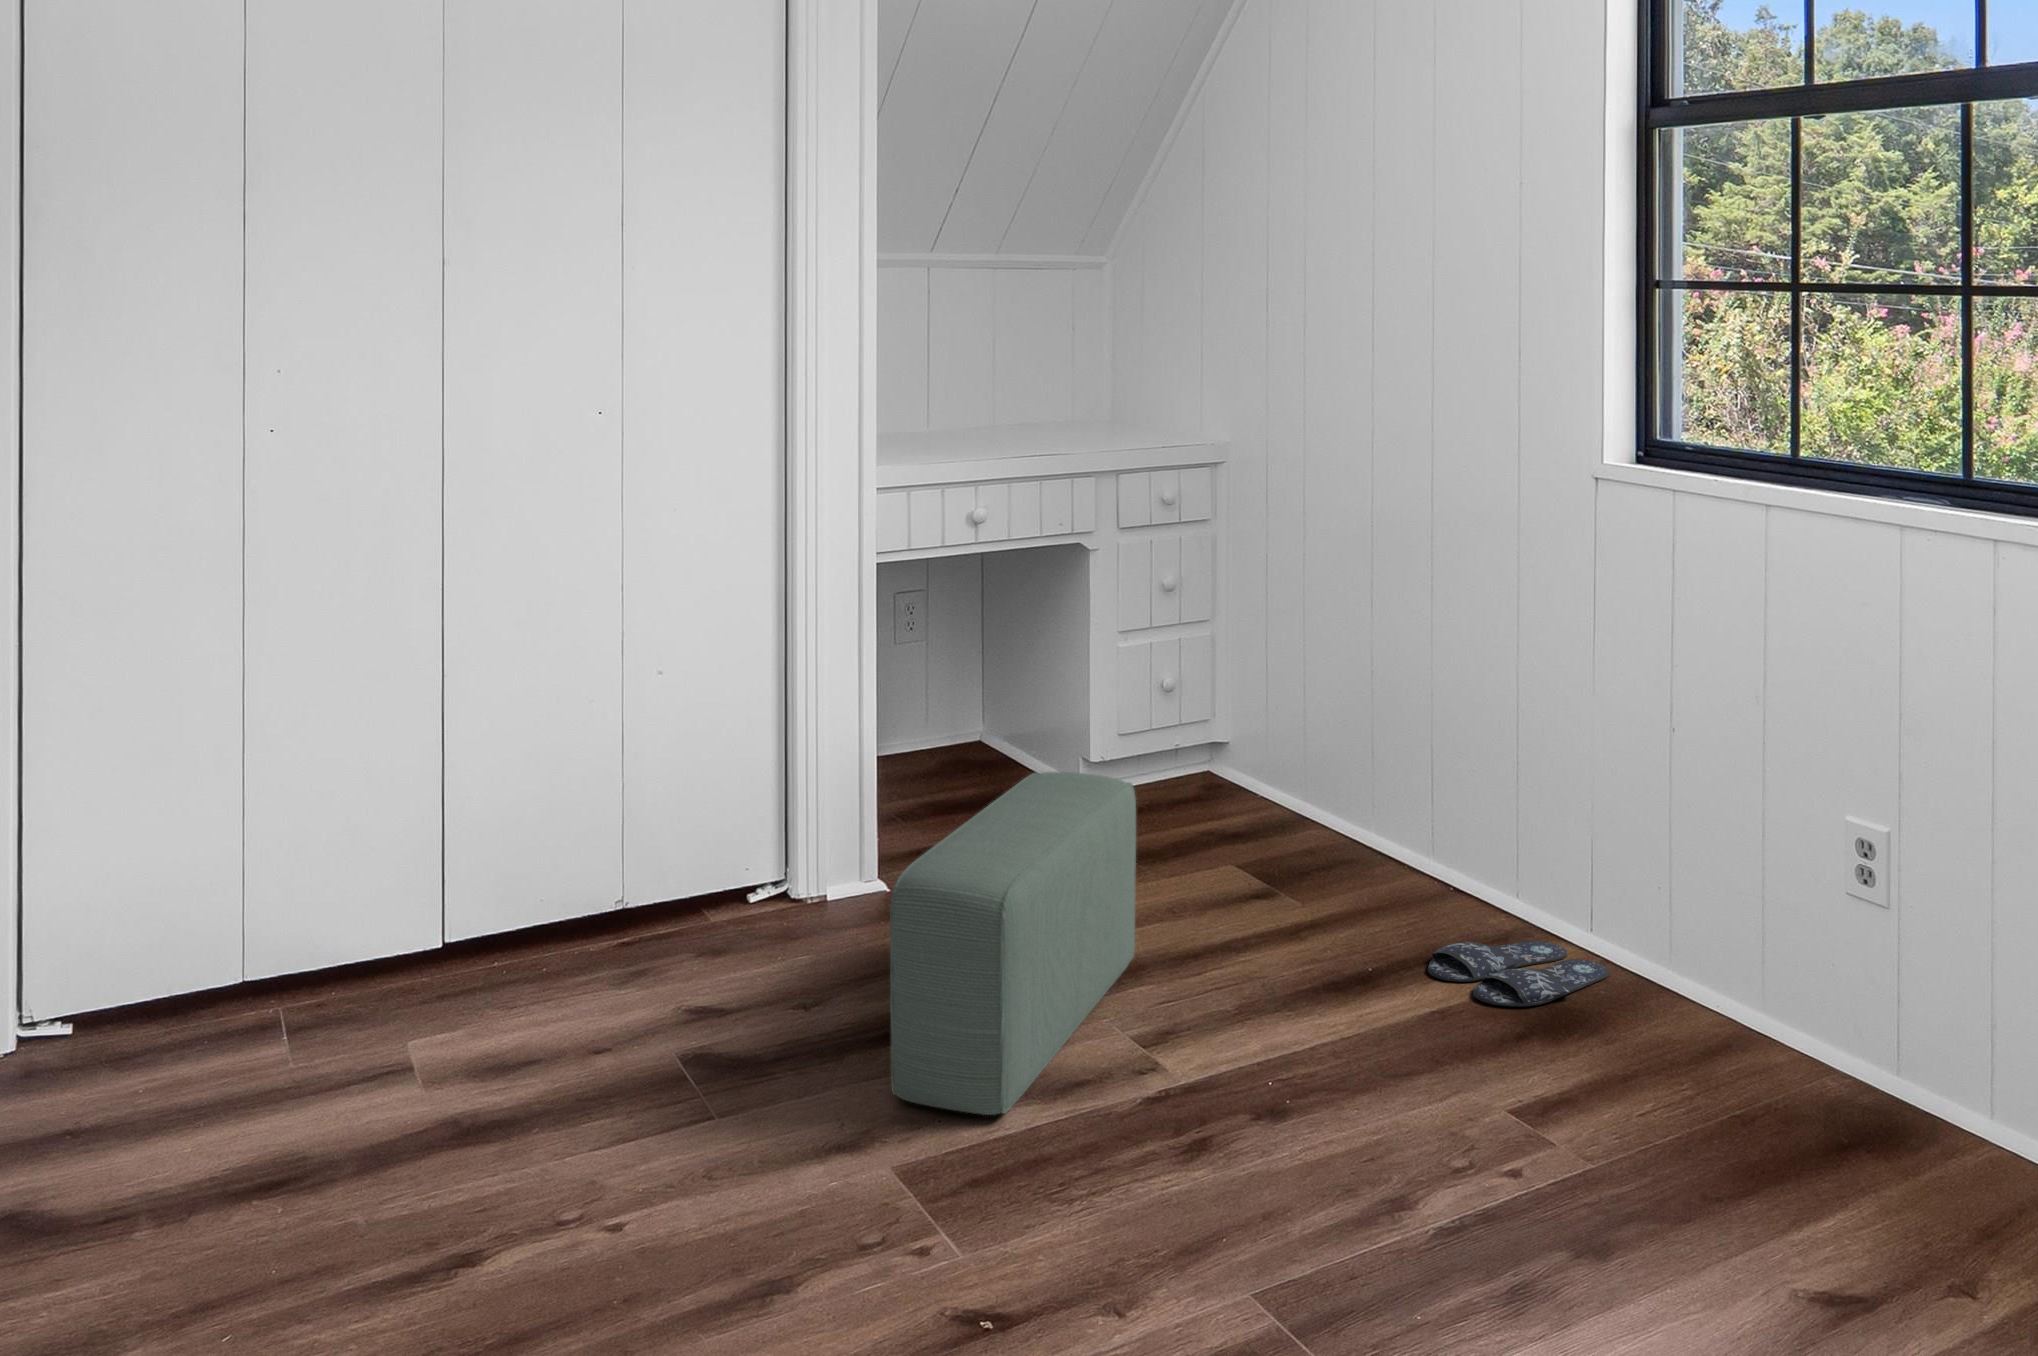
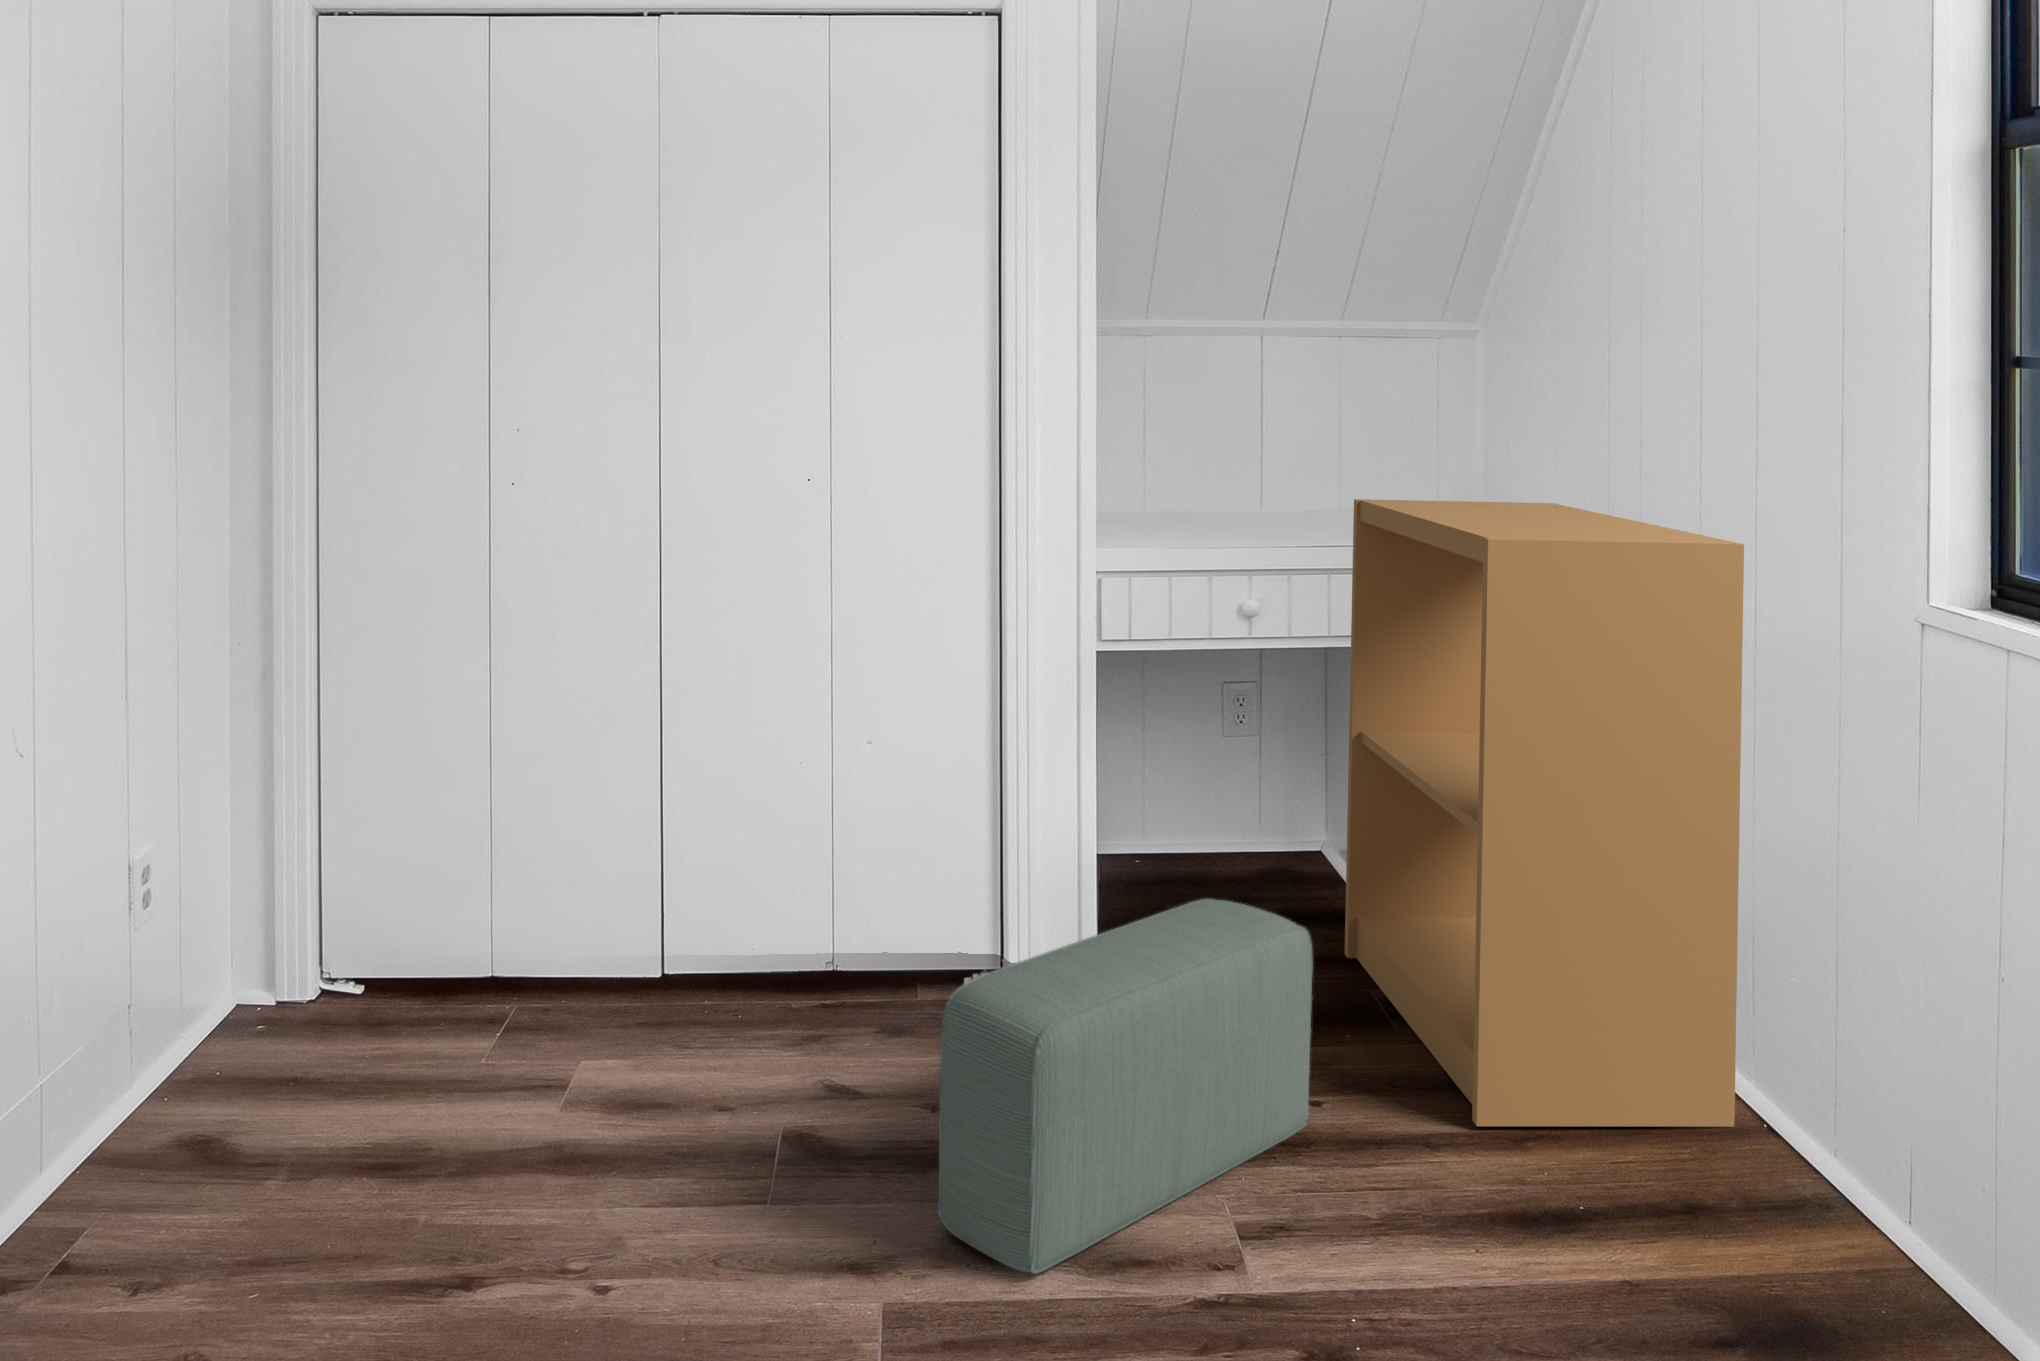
bookshelf: none [1067,397,1442,929] -> present [1345,499,1744,1127]
slippers: present [1428,941,1609,1007] -> none [1652,1198,1909,1307]

